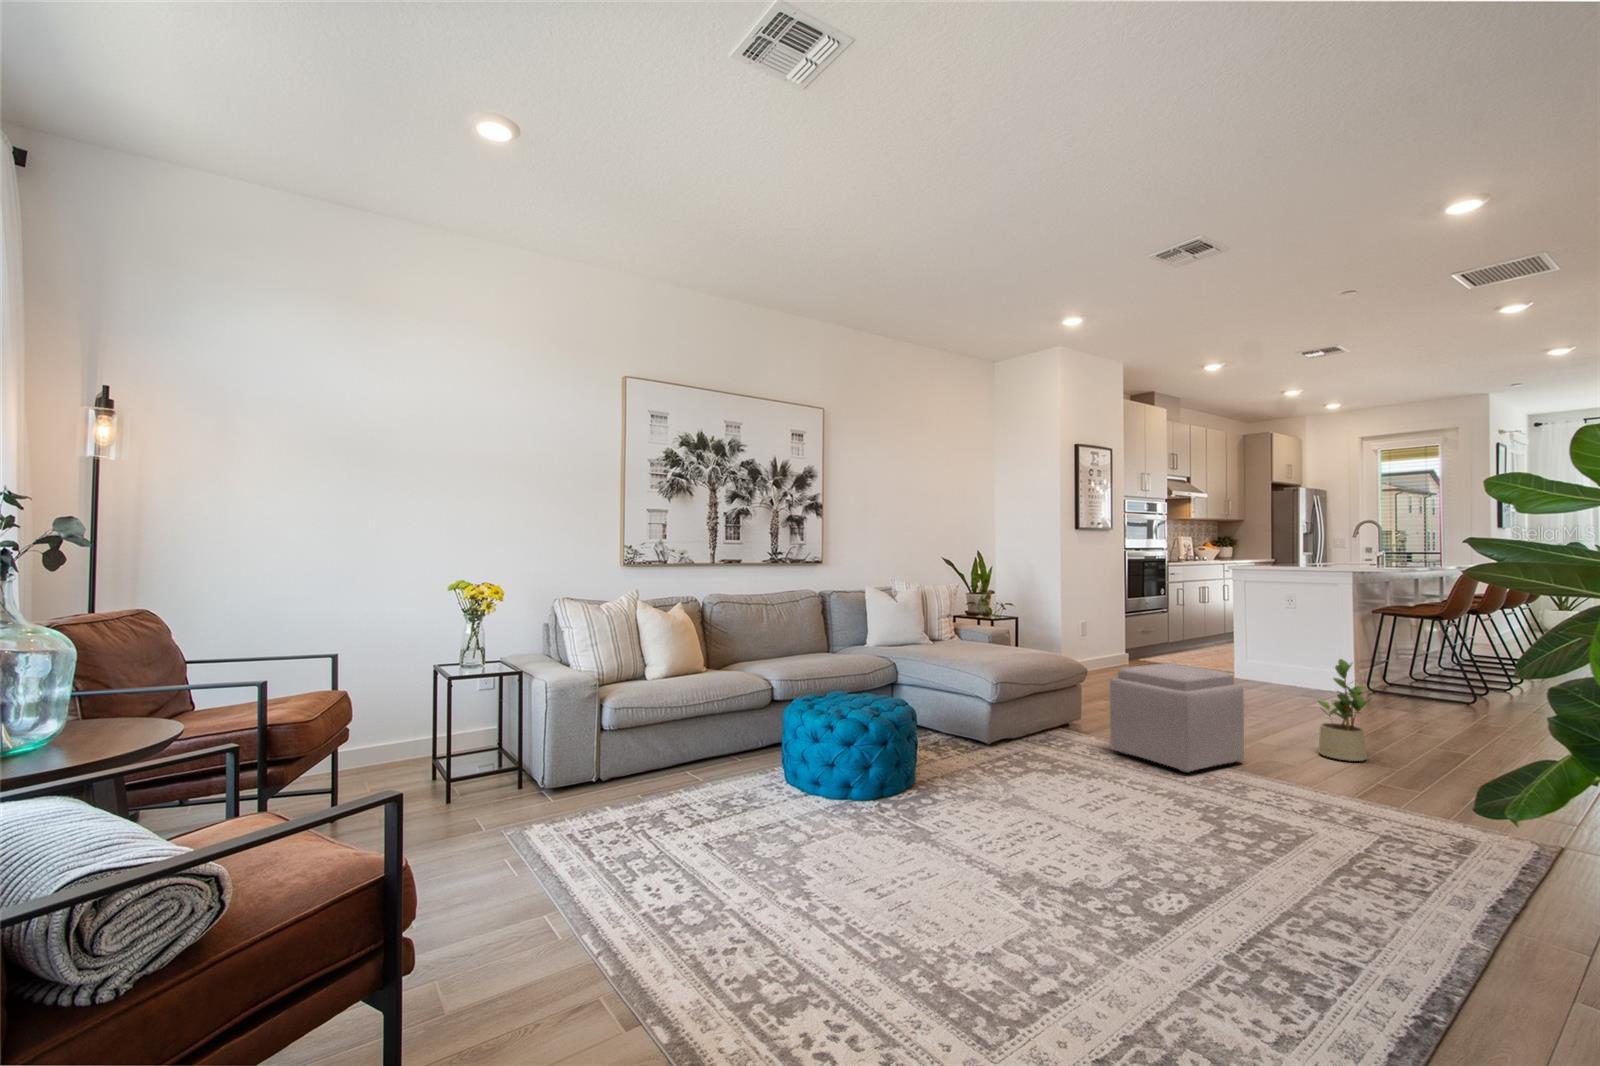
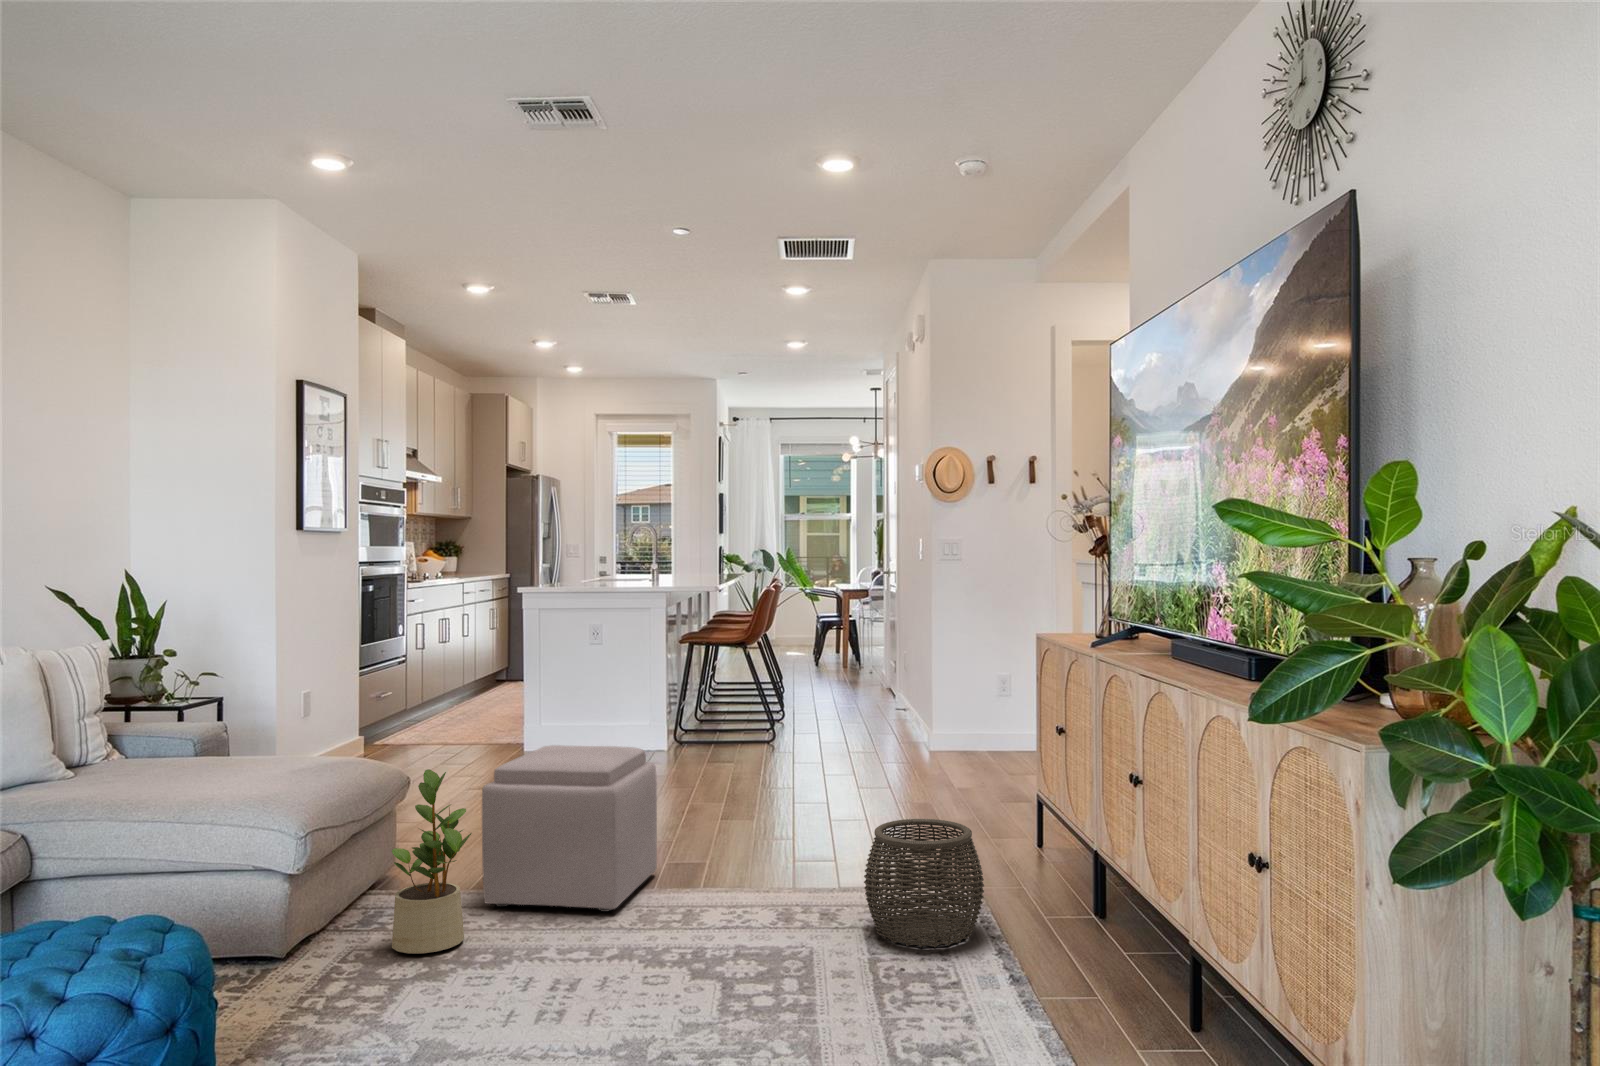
potted plant: present [1318,659,1370,761] -> present [392,769,472,953]
woven basket: none [1373,757,1507,871] -> present [864,819,984,947]

